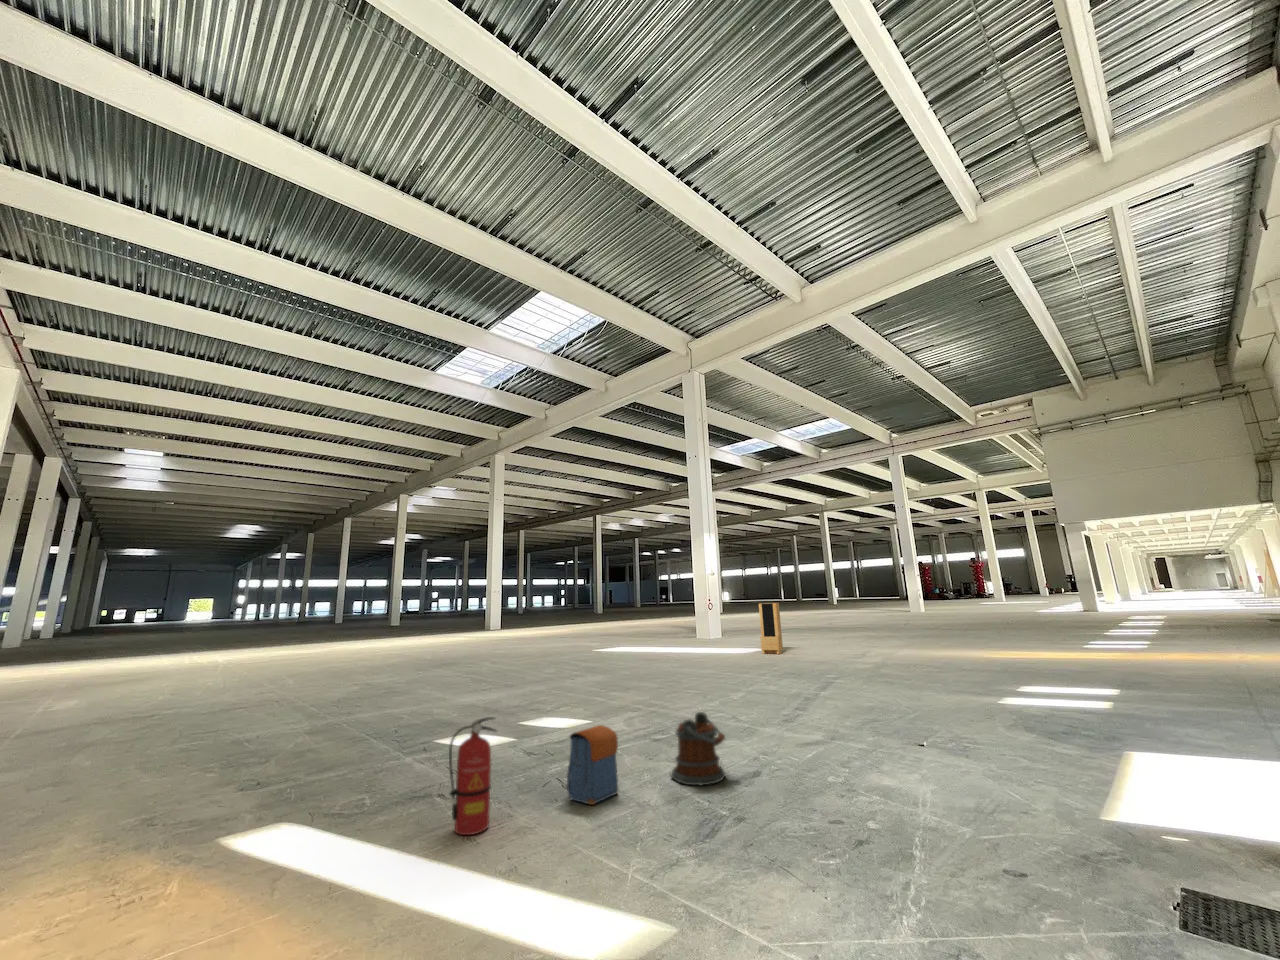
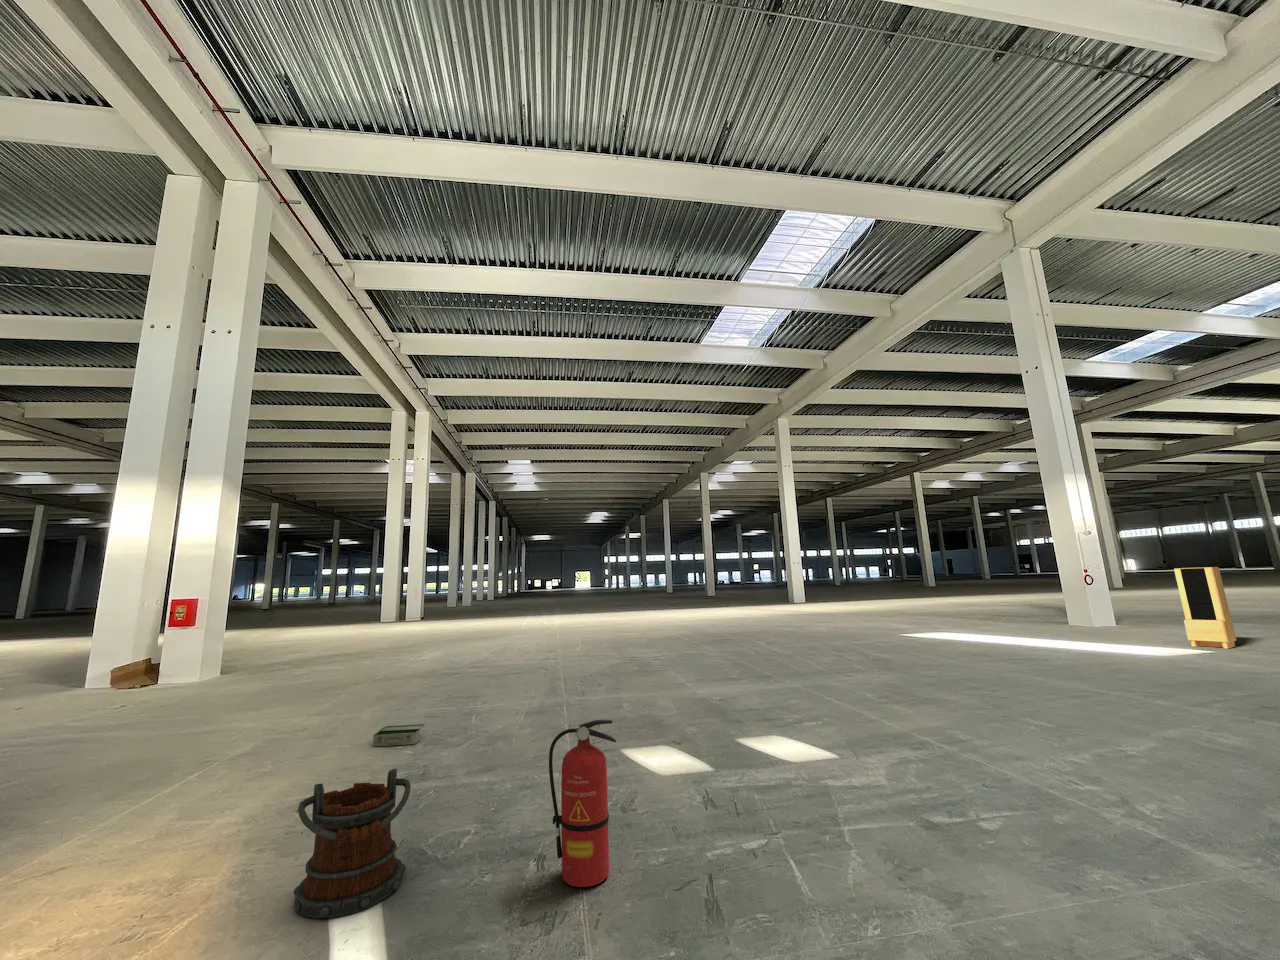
bucket: present [671,712,726,785] -> present [294,769,411,918]
backpack: present [567,725,618,805] -> none [738,750,826,884]
toolbox: none [123,771,186,803] -> present [373,724,425,747]

